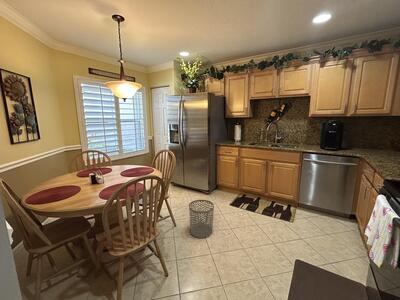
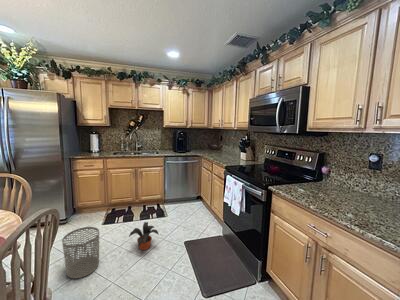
potted plant: none [238,216,266,244] -> present [129,222,158,250]

